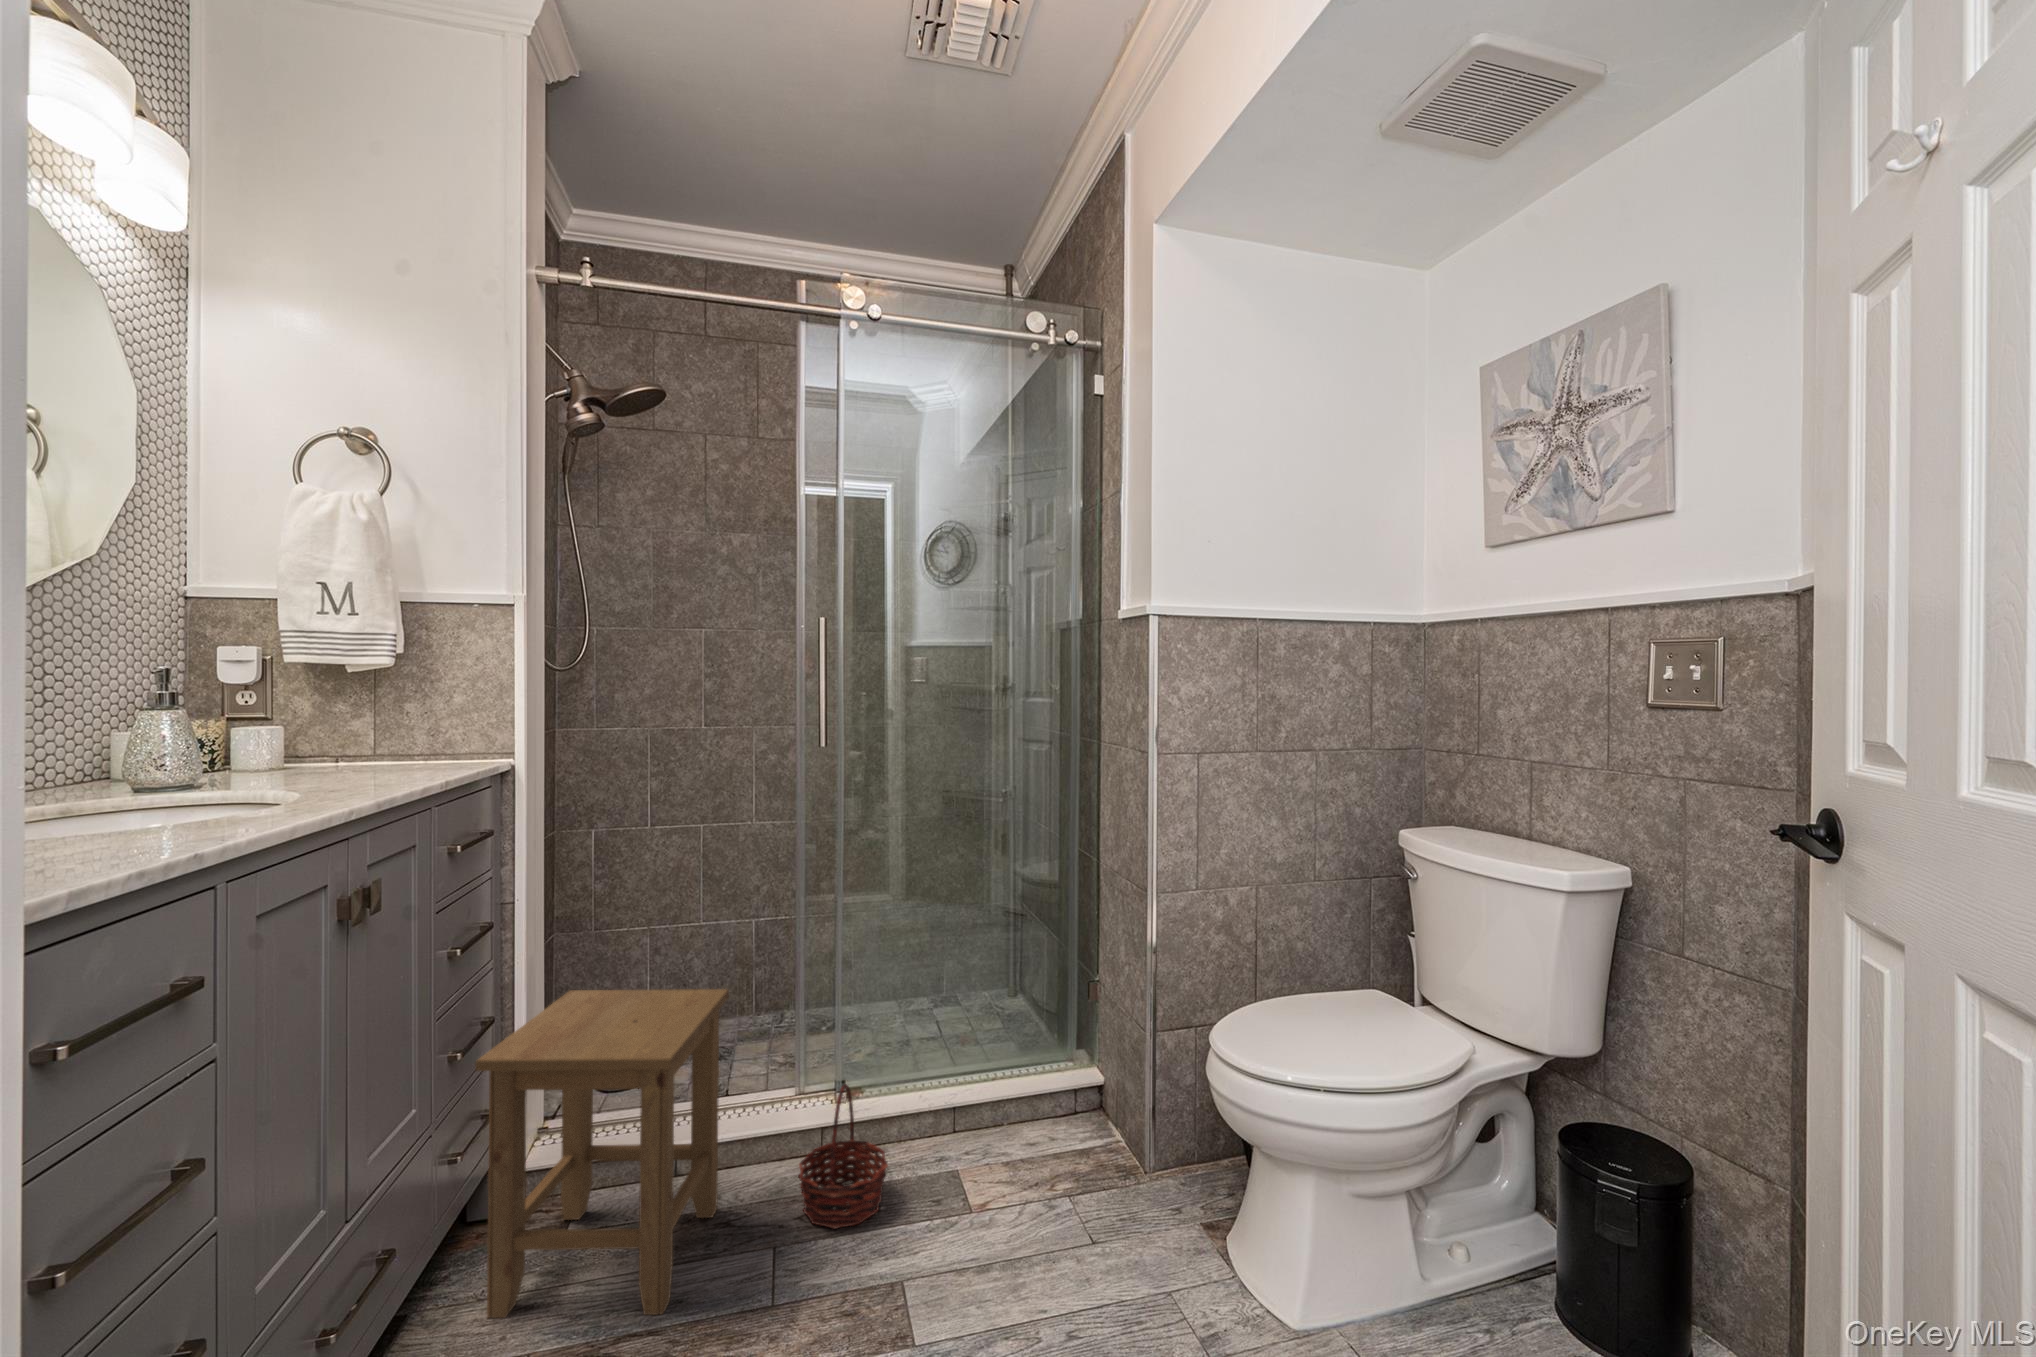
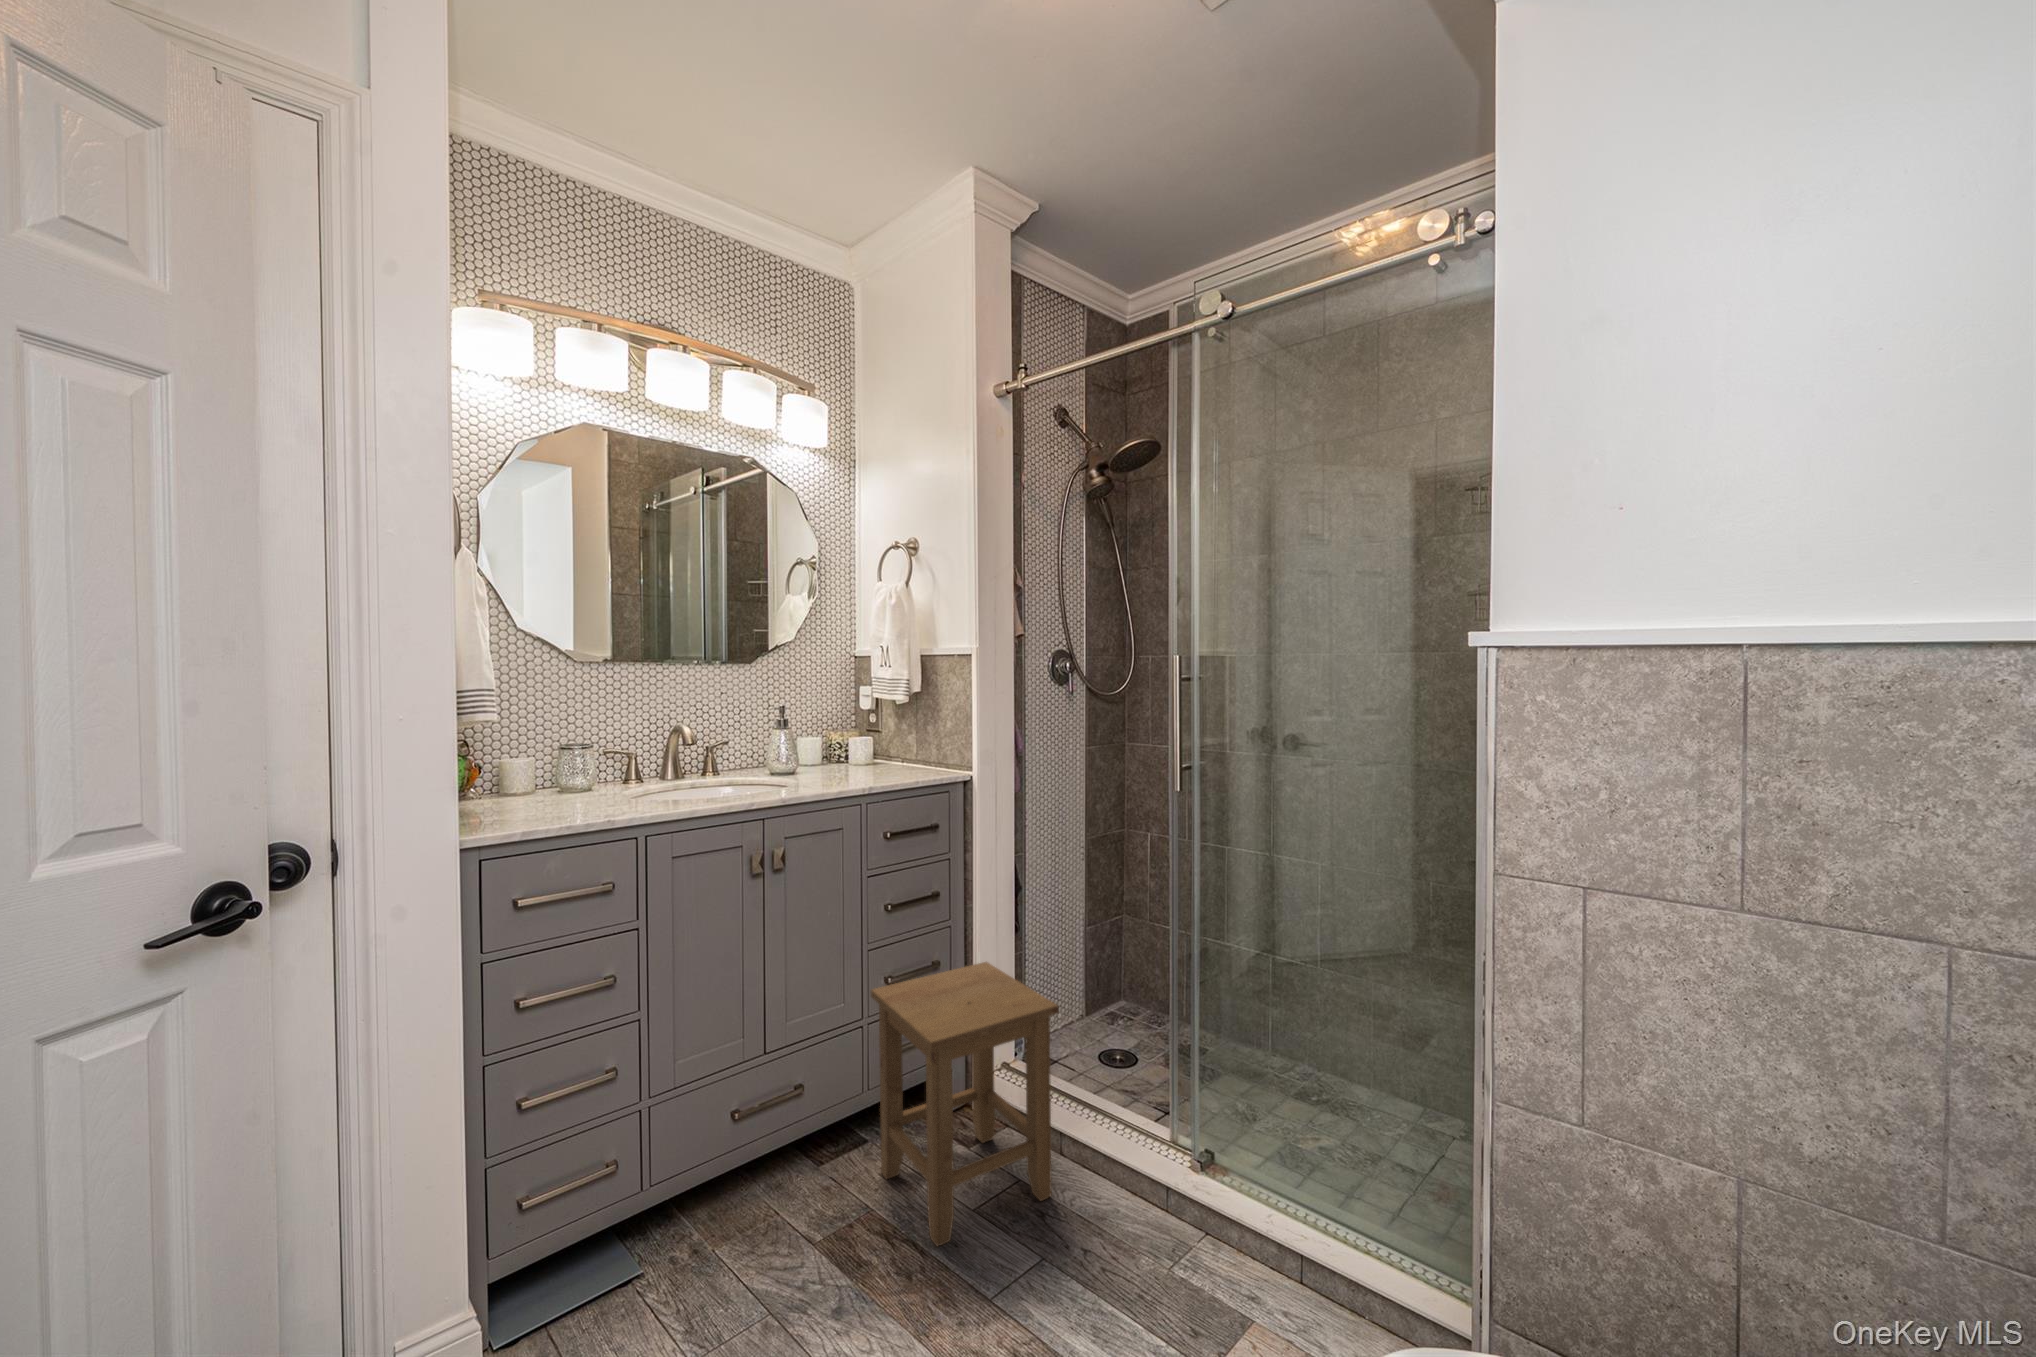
basket: present [799,1084,888,1229] -> none [1080,1145,1171,1295]

